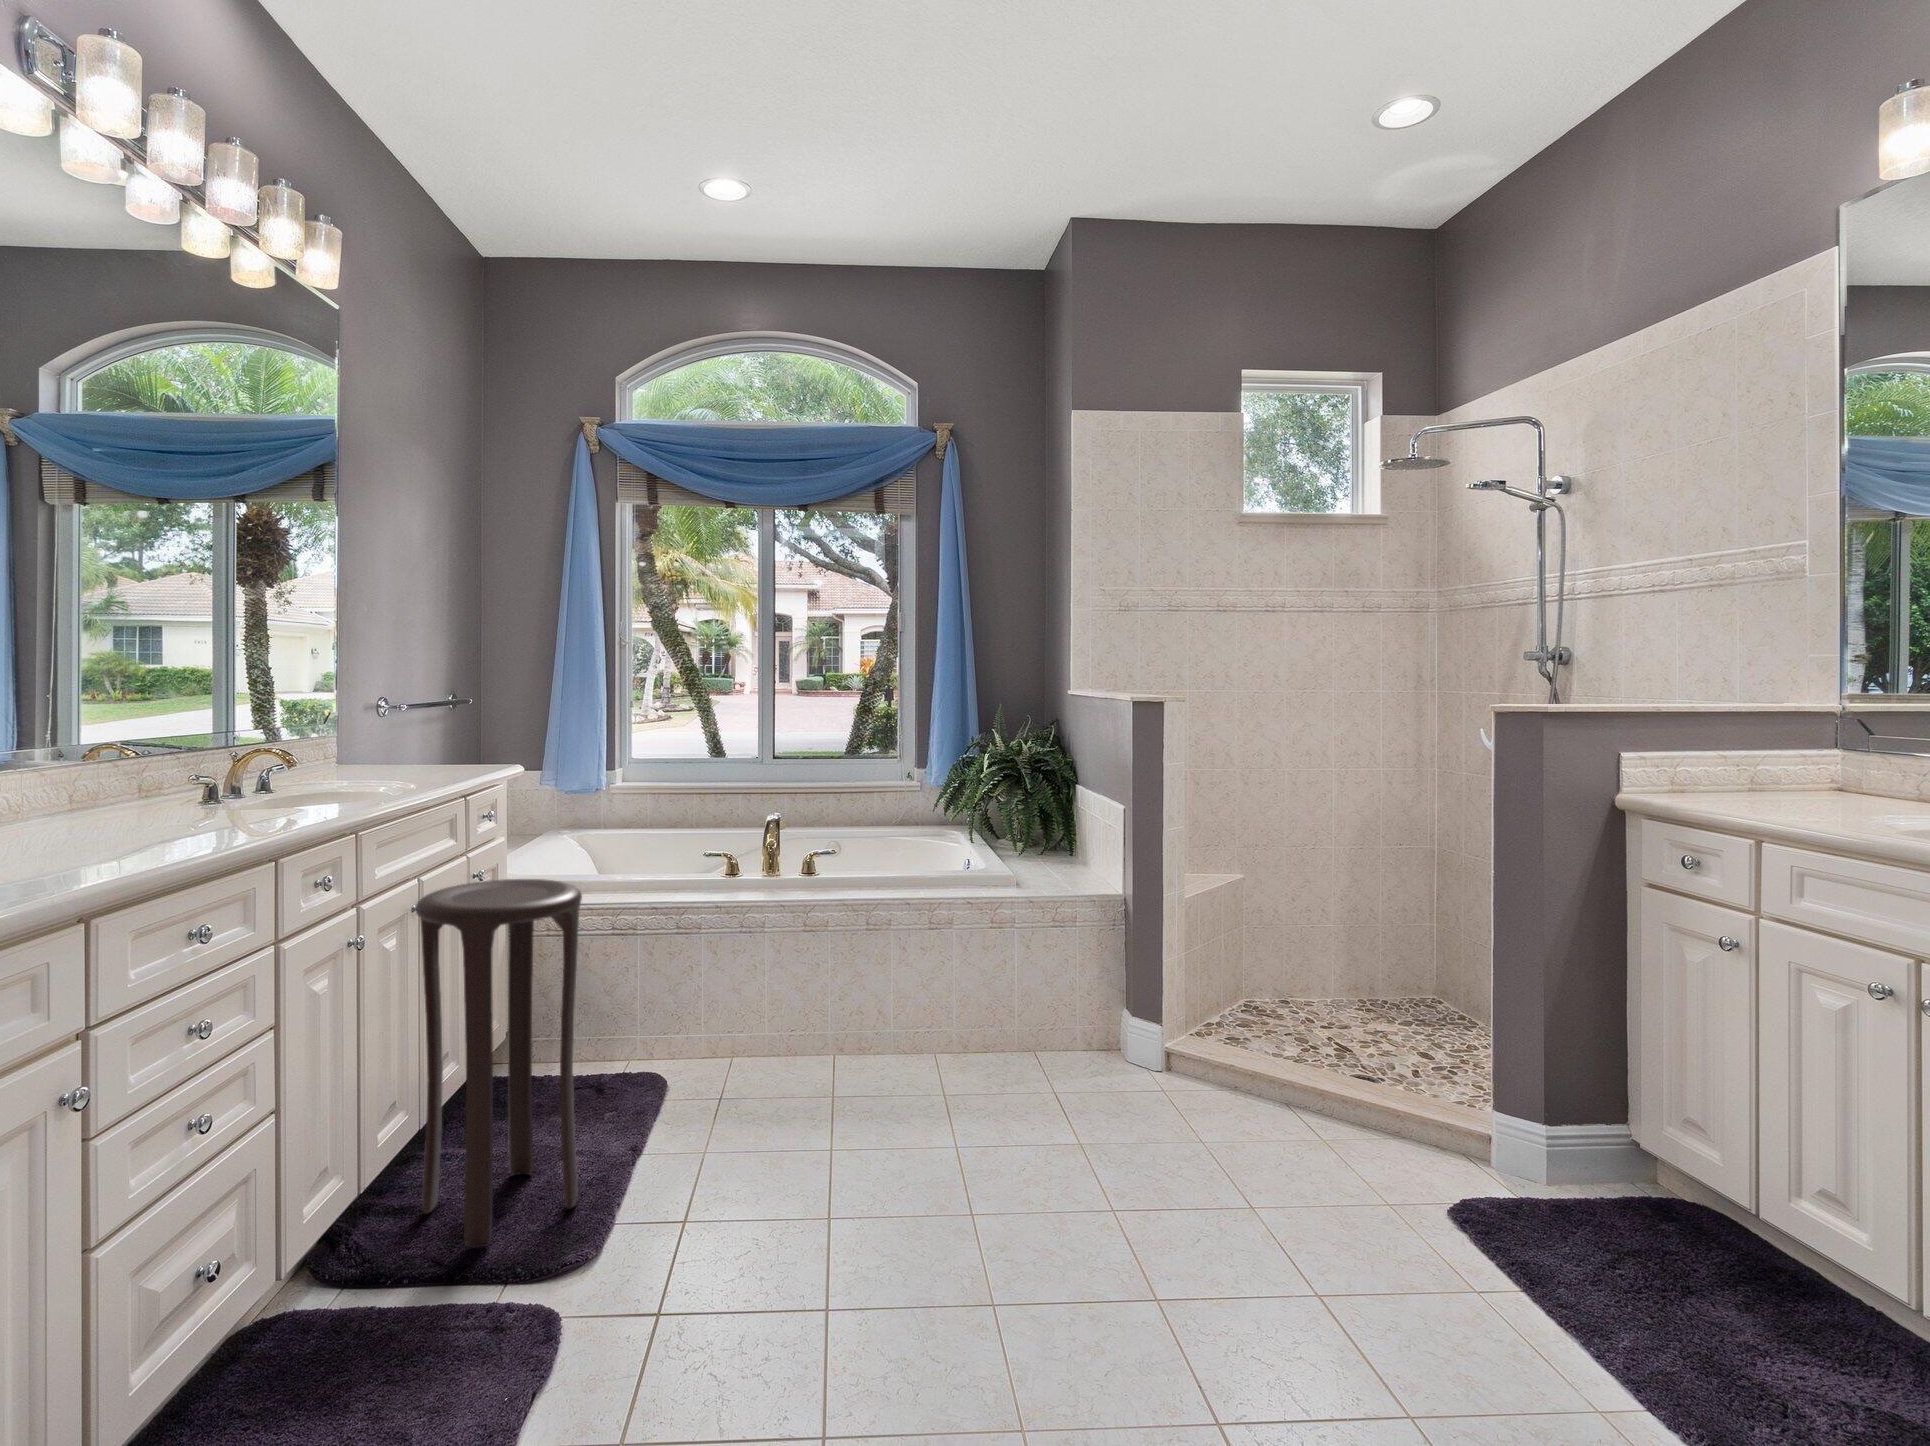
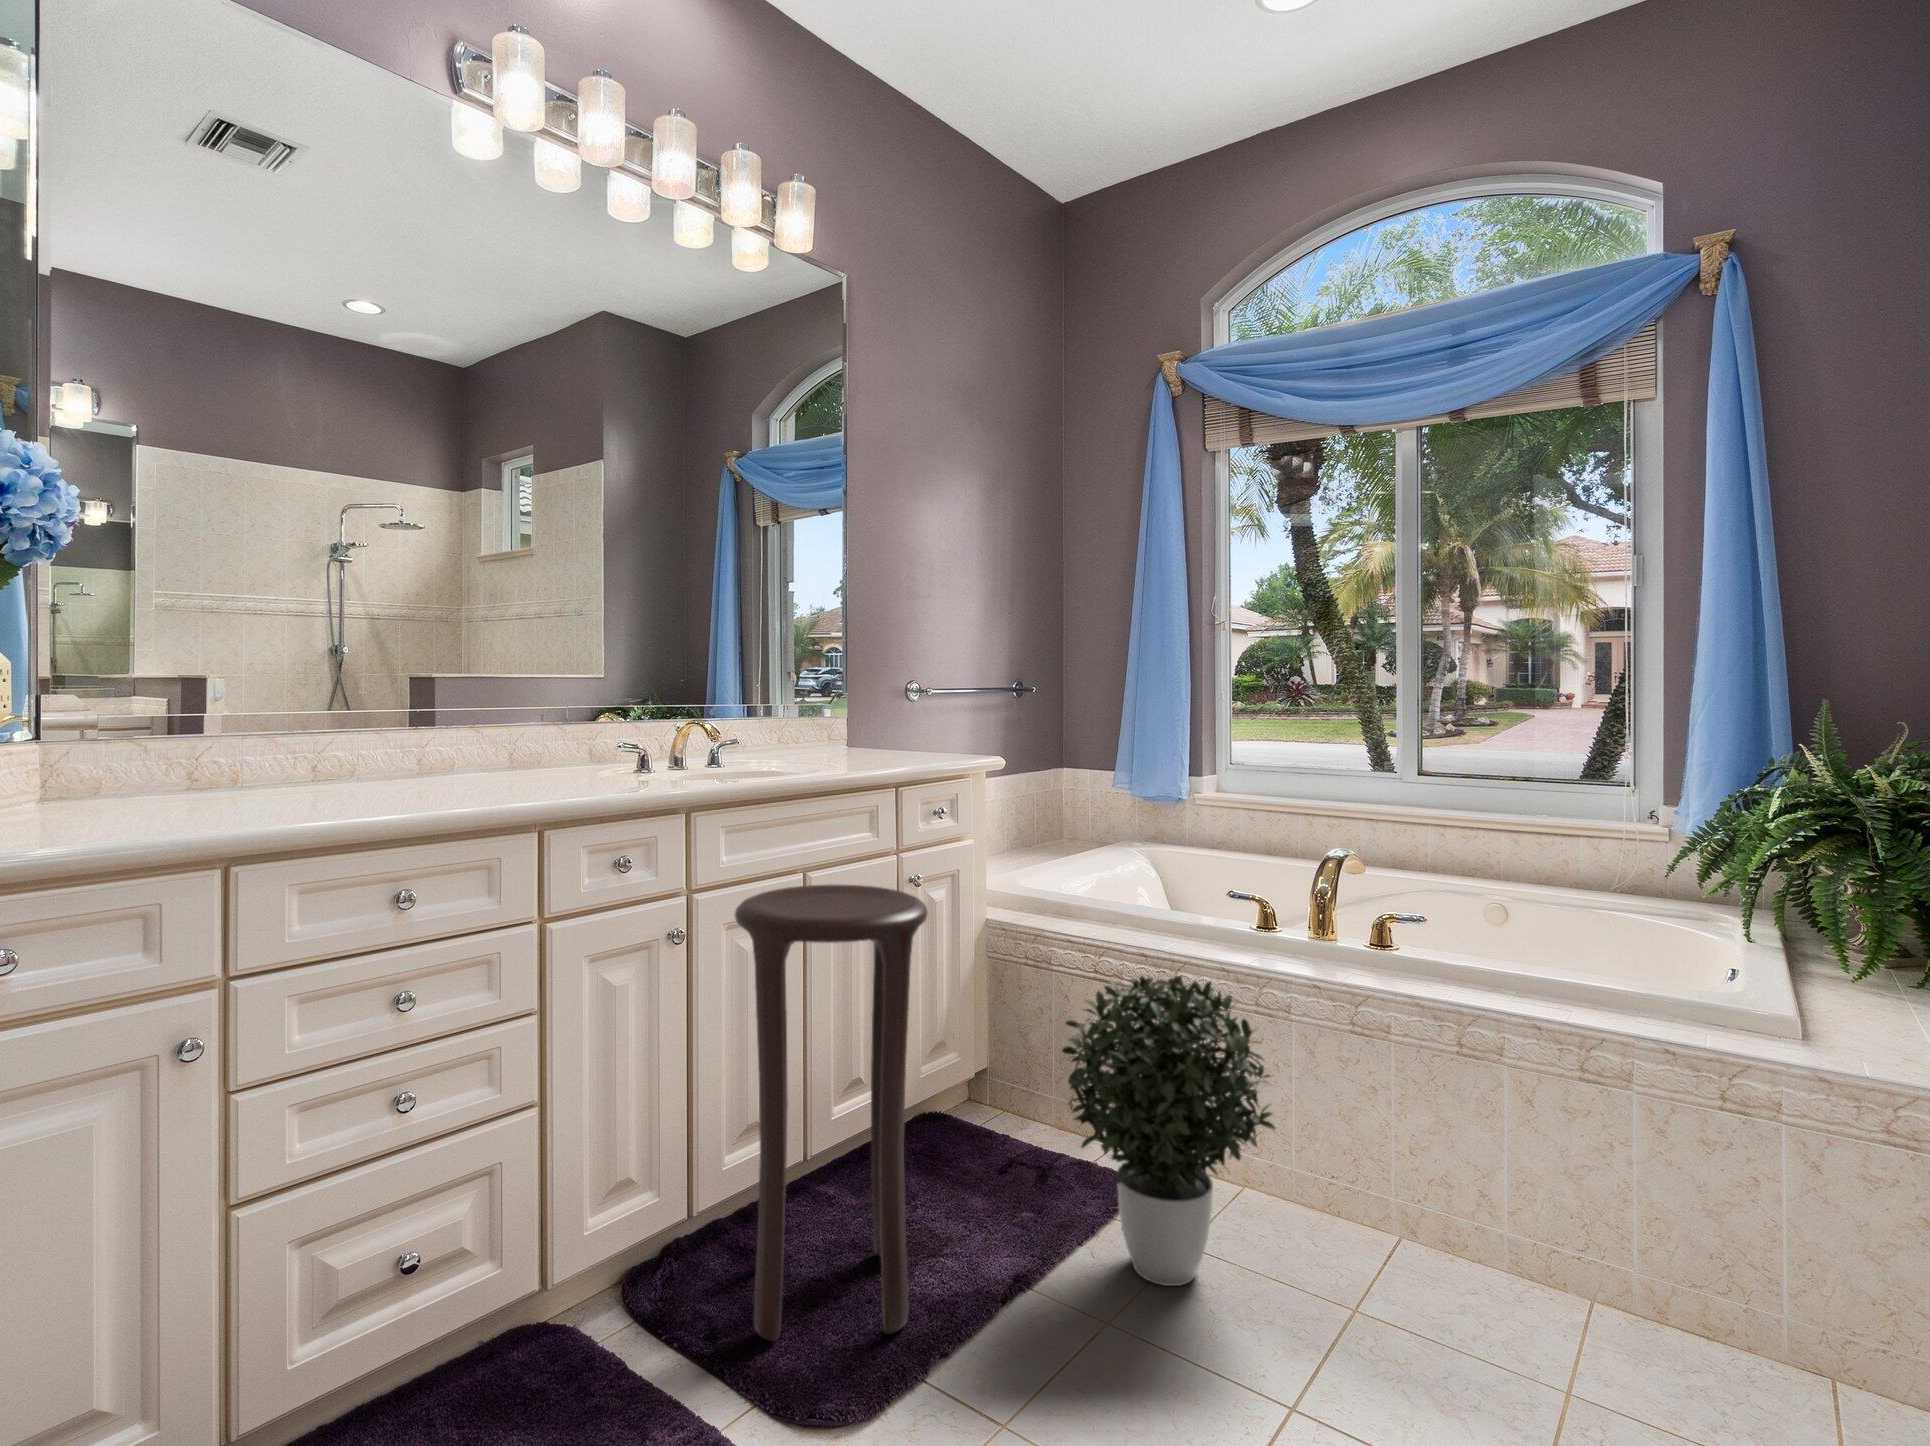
potted plant: none [642,910,789,1122] -> present [1062,976,1275,1286]

